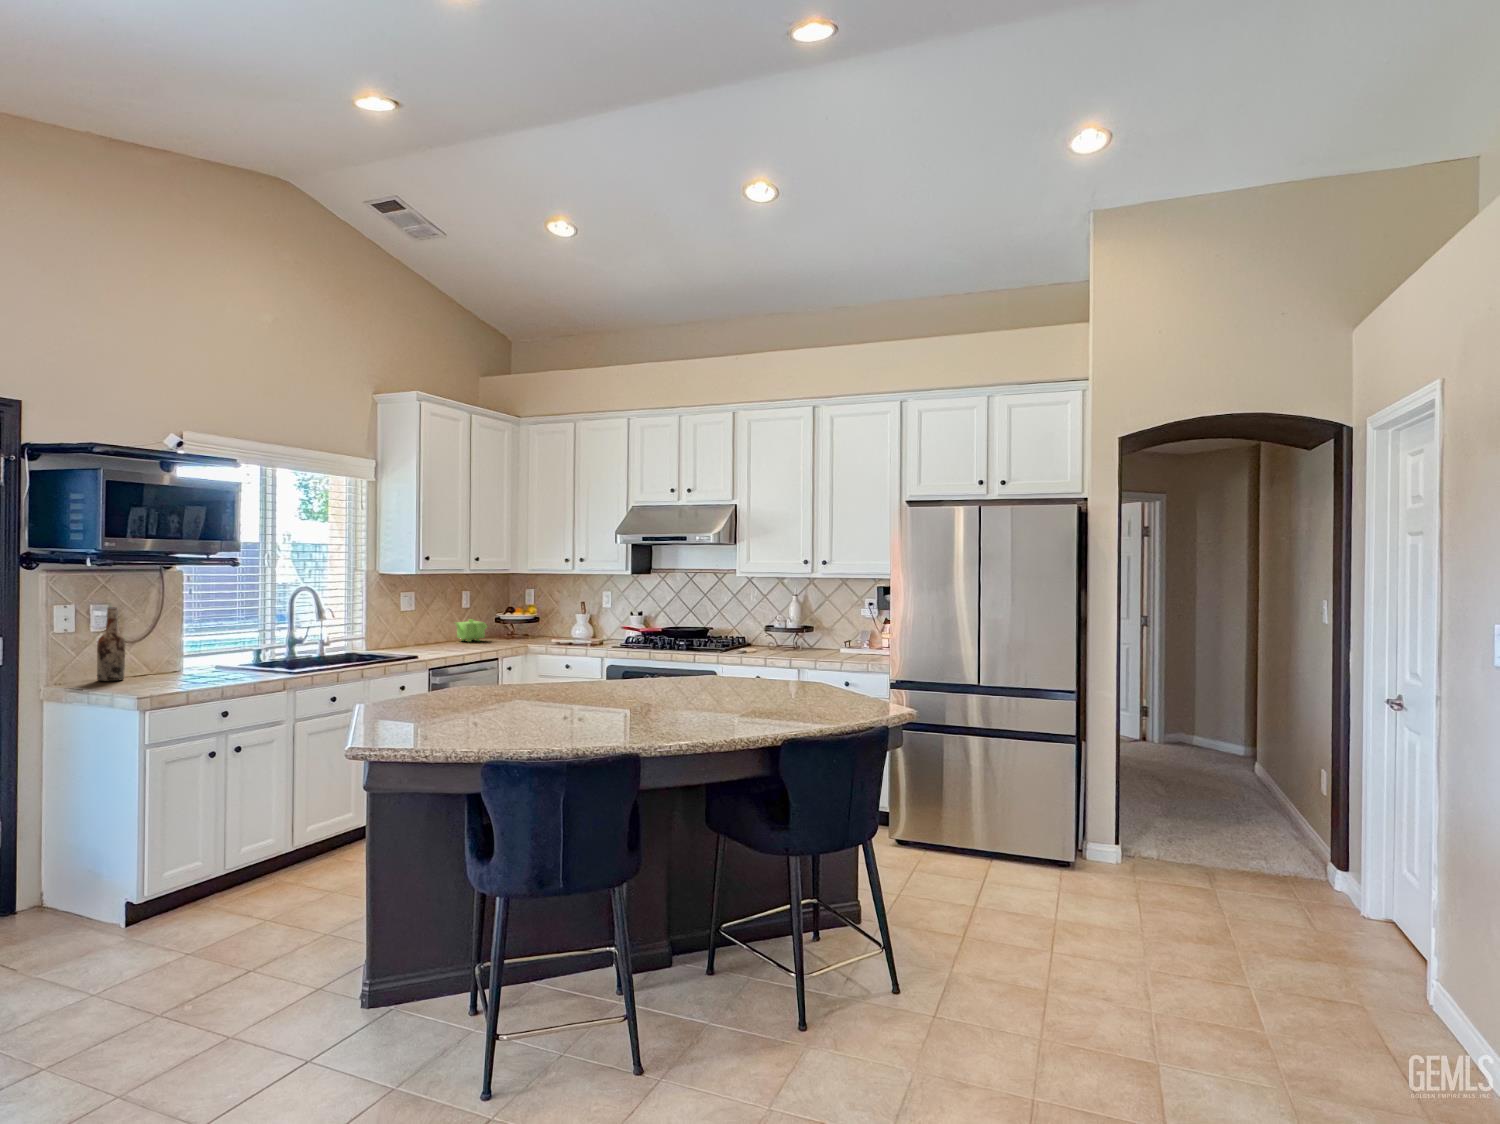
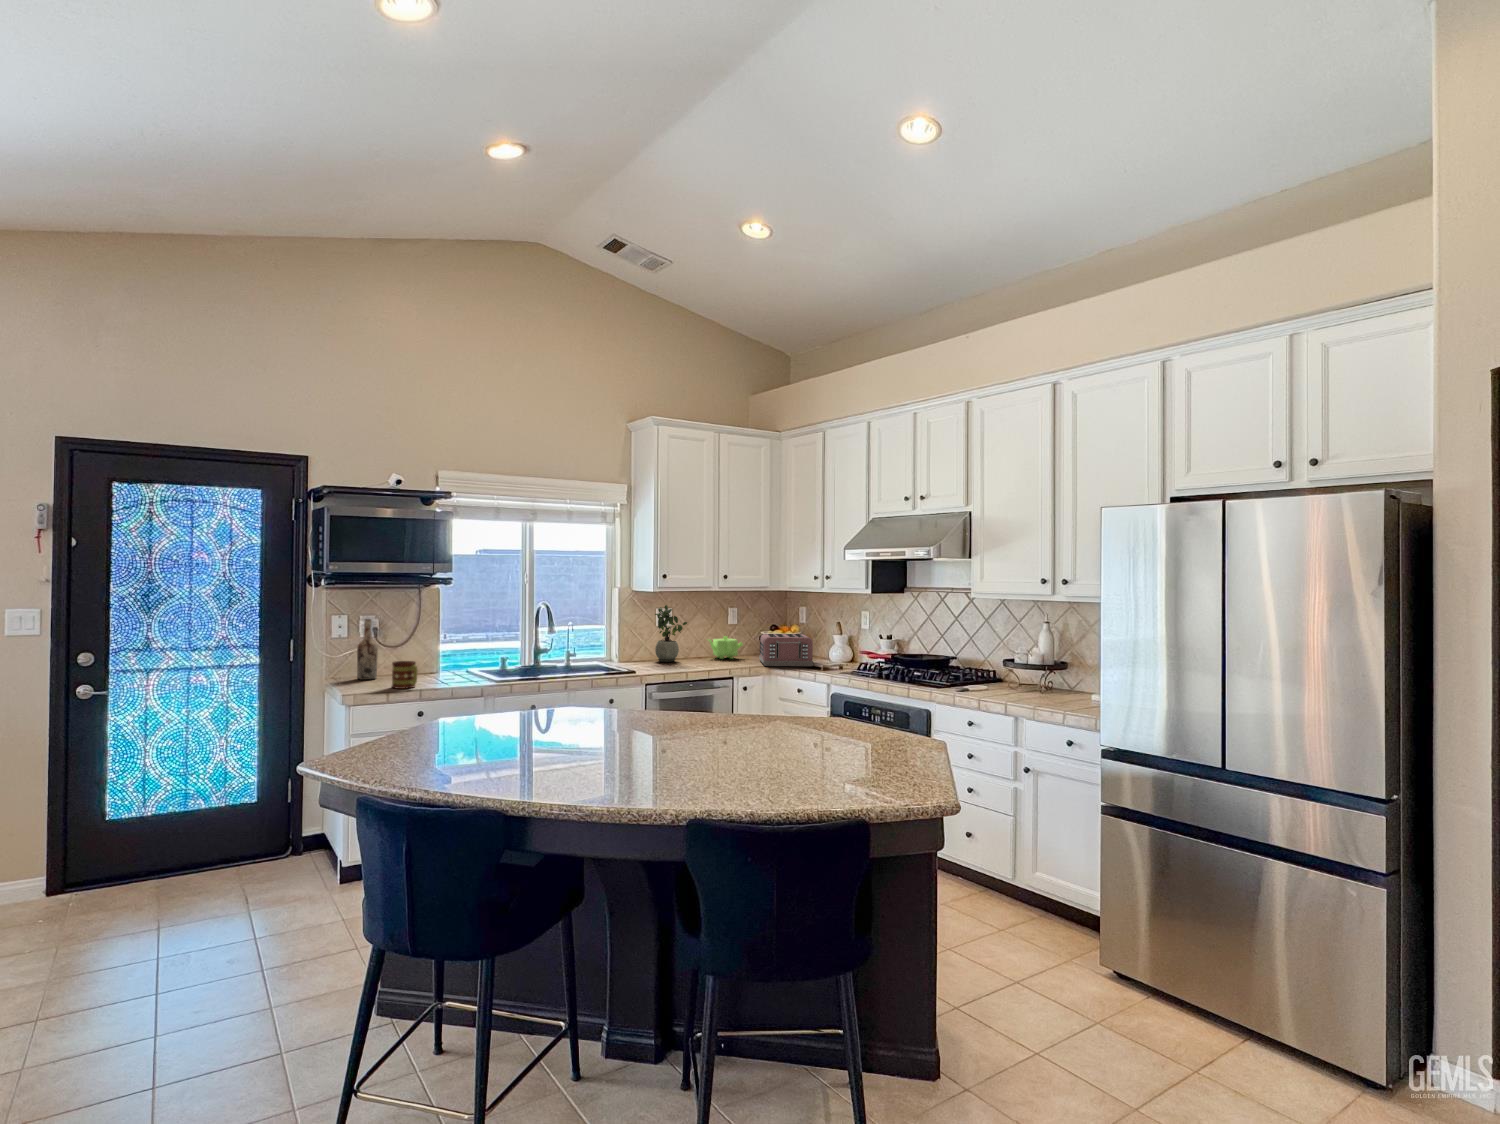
potted plant: none [407,588,448,647] -> present [655,605,687,662]
toaster: none [509,614,572,645] -> present [759,634,813,666]
mug: none [178,654,219,686] -> present [392,661,418,689]

